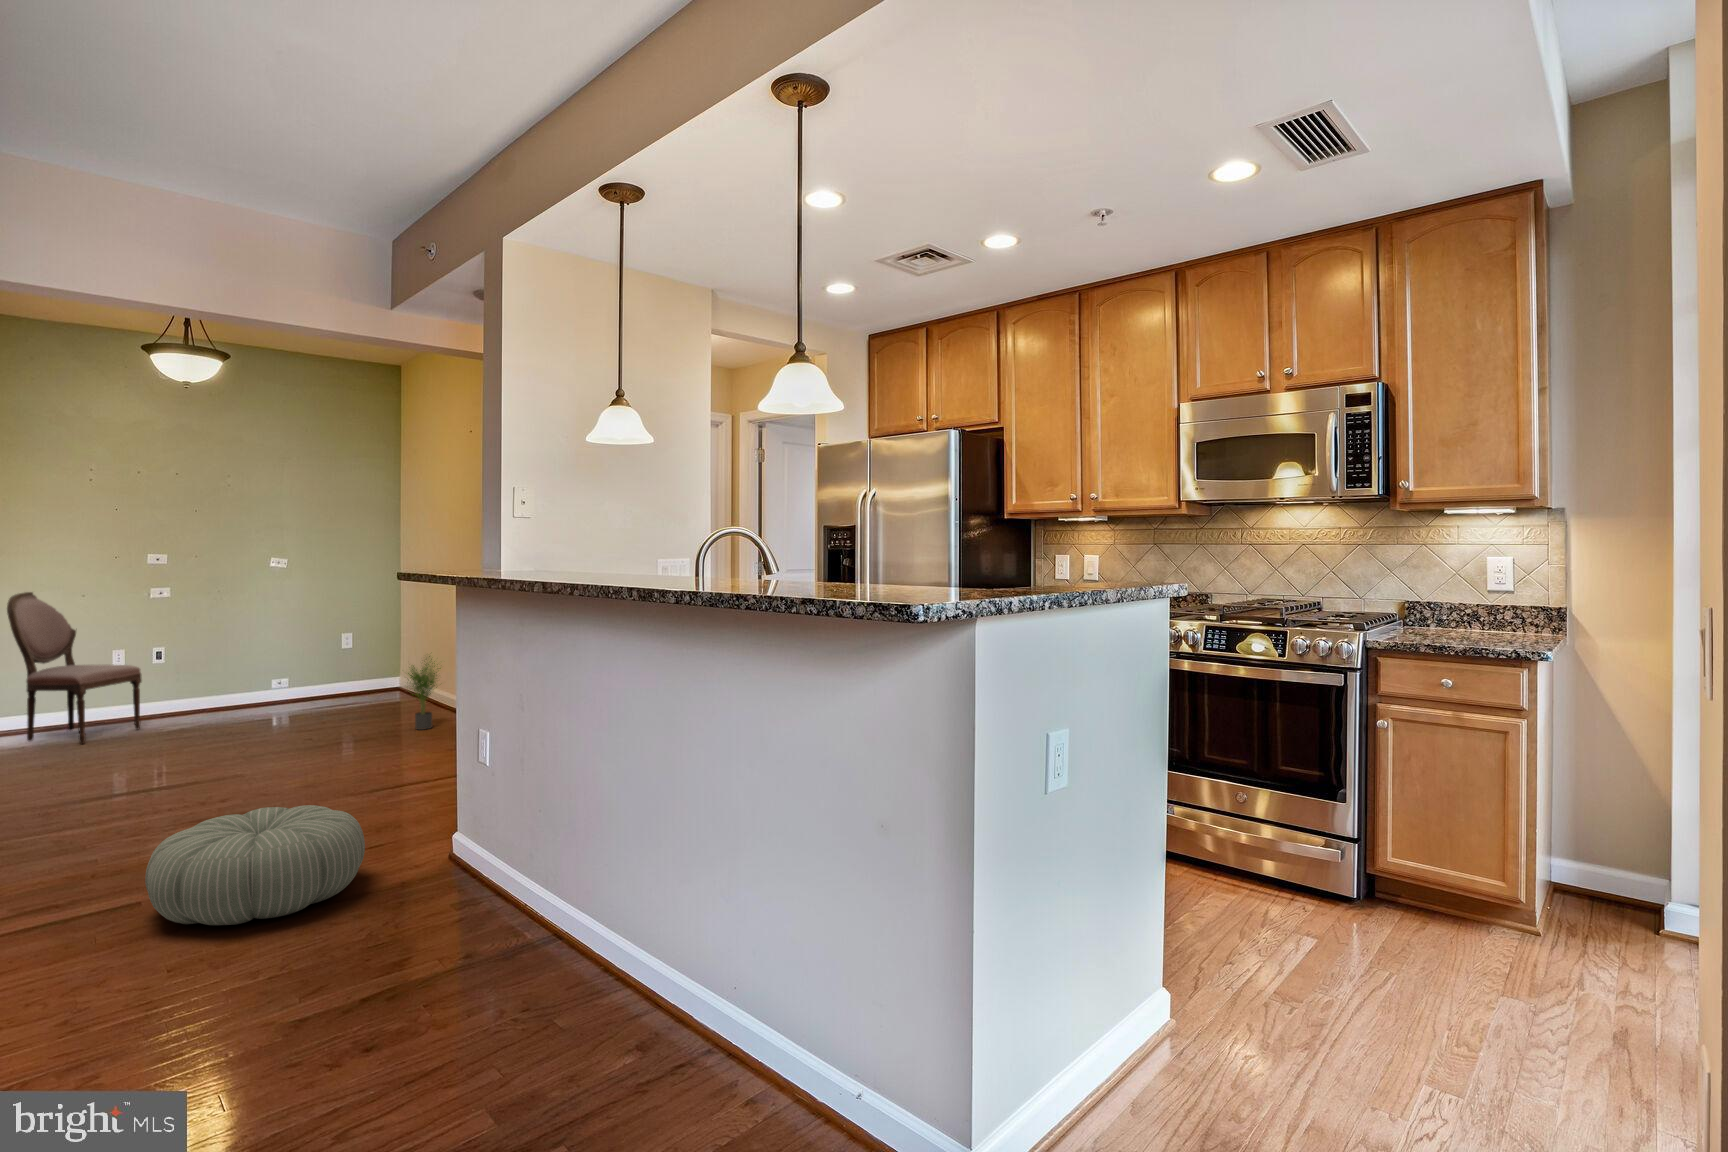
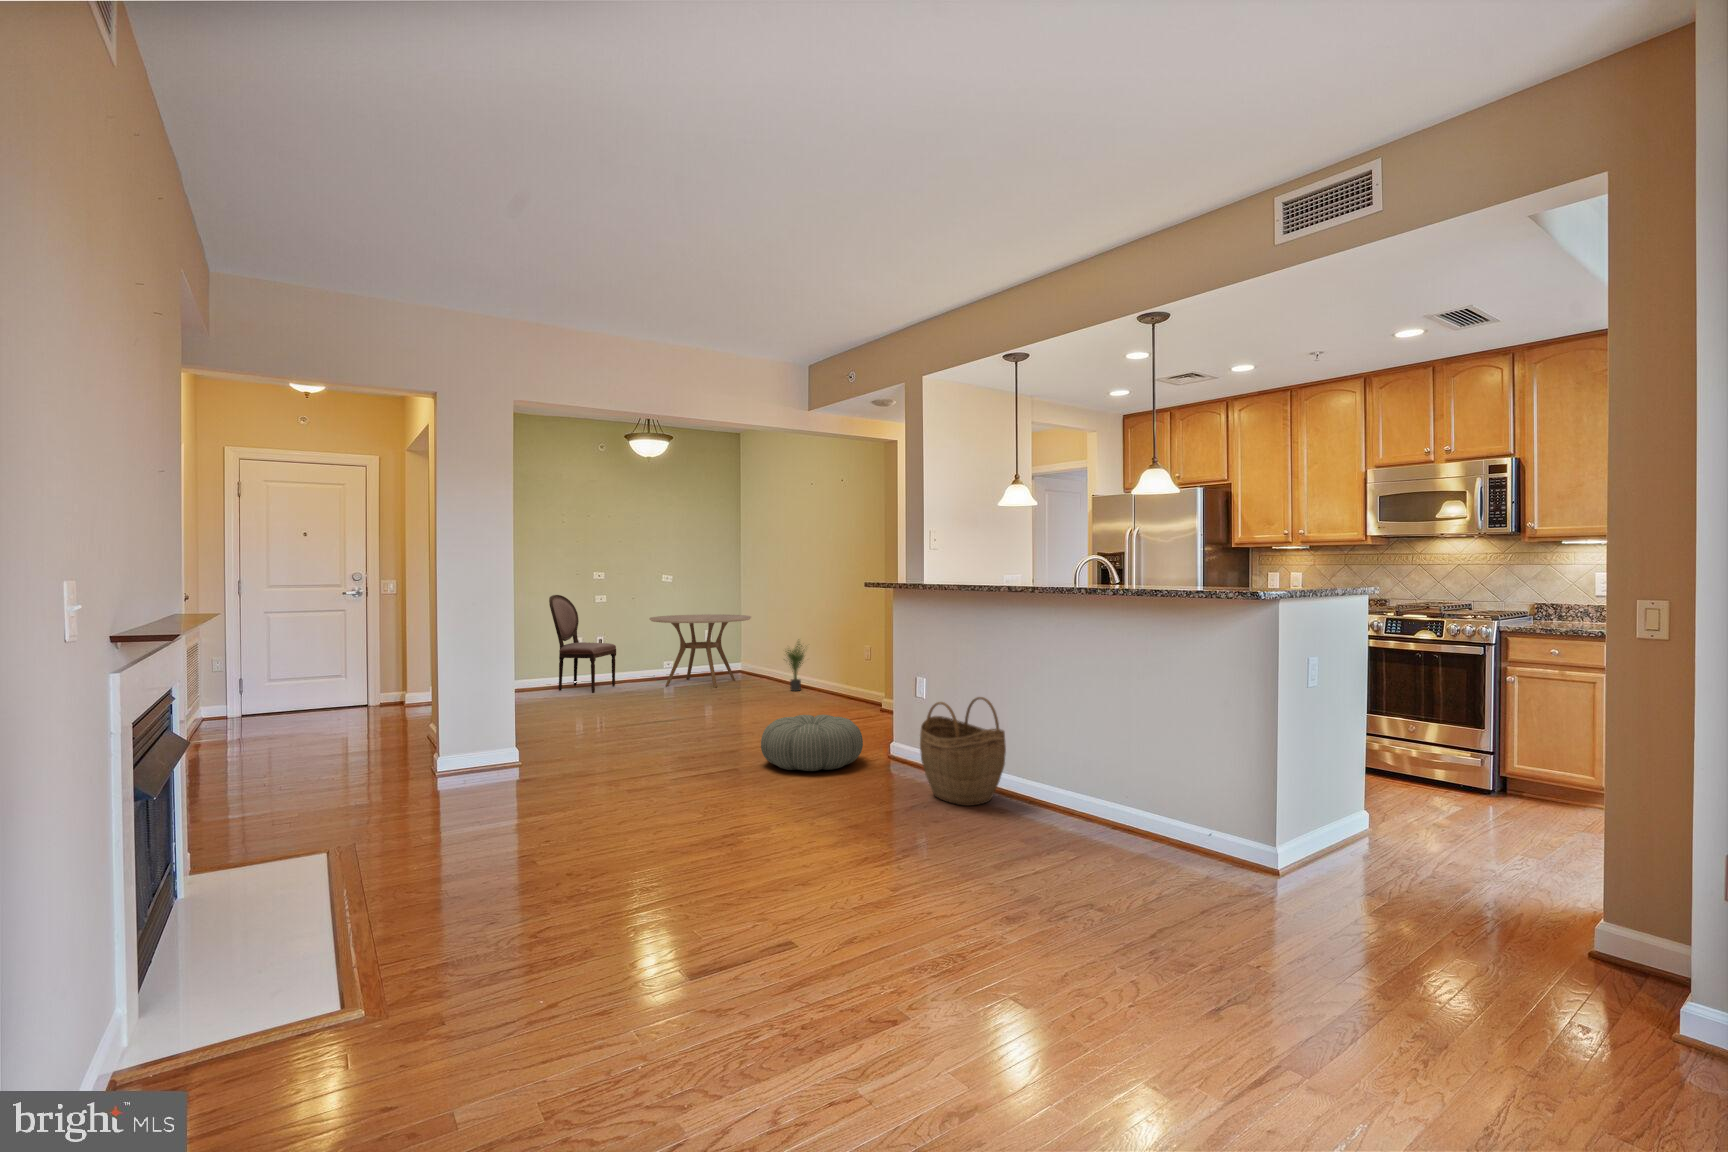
dining table: none [198,617,374,727] -> present [649,614,751,687]
woven basket: none [380,789,542,1015] -> present [920,697,1006,806]

